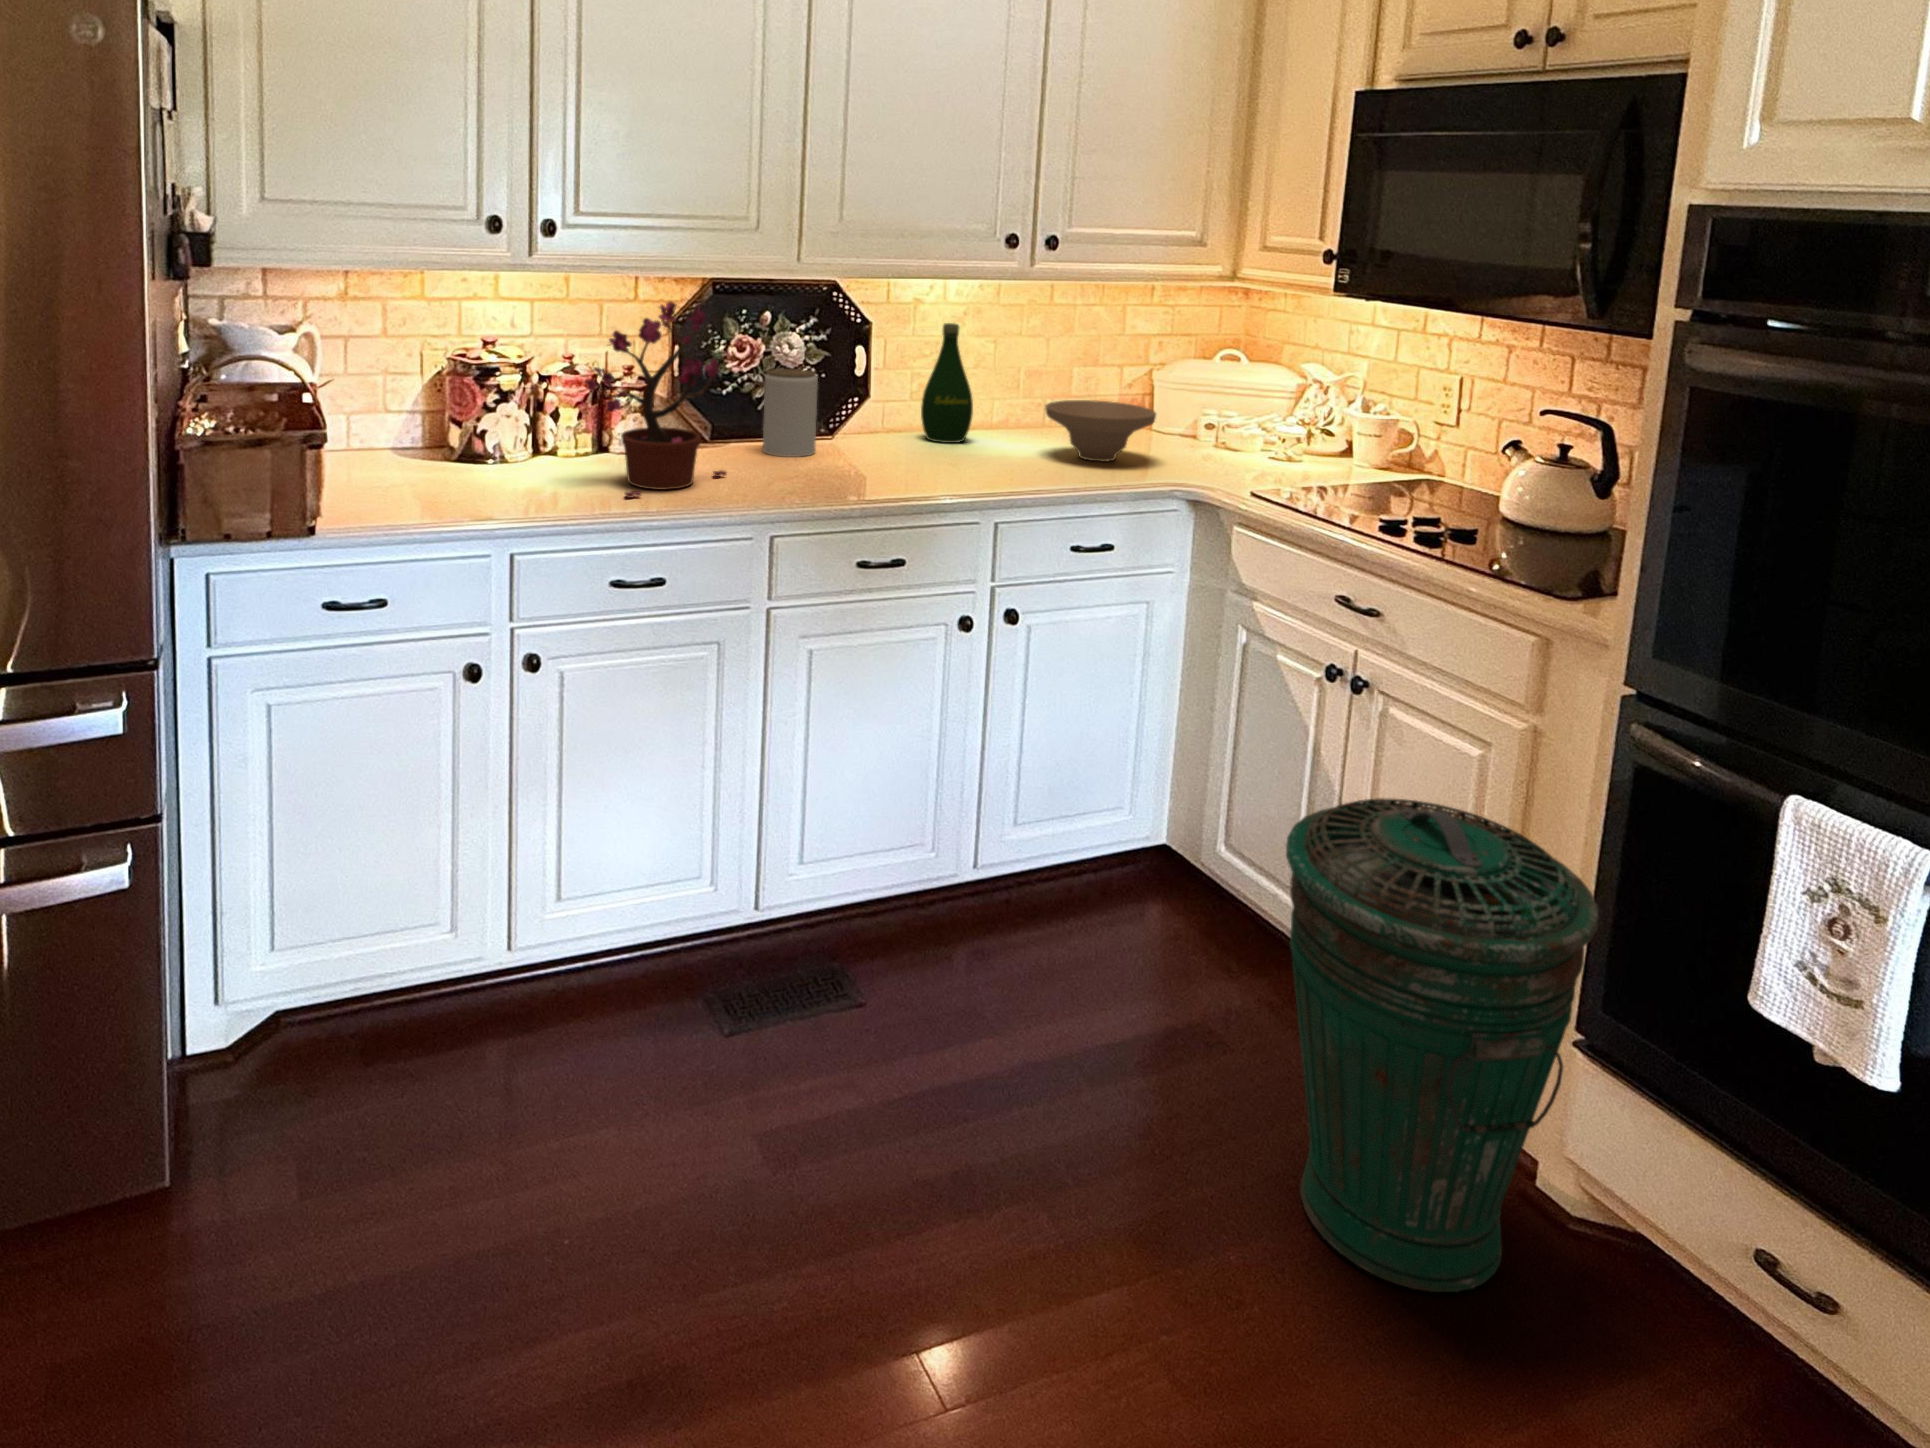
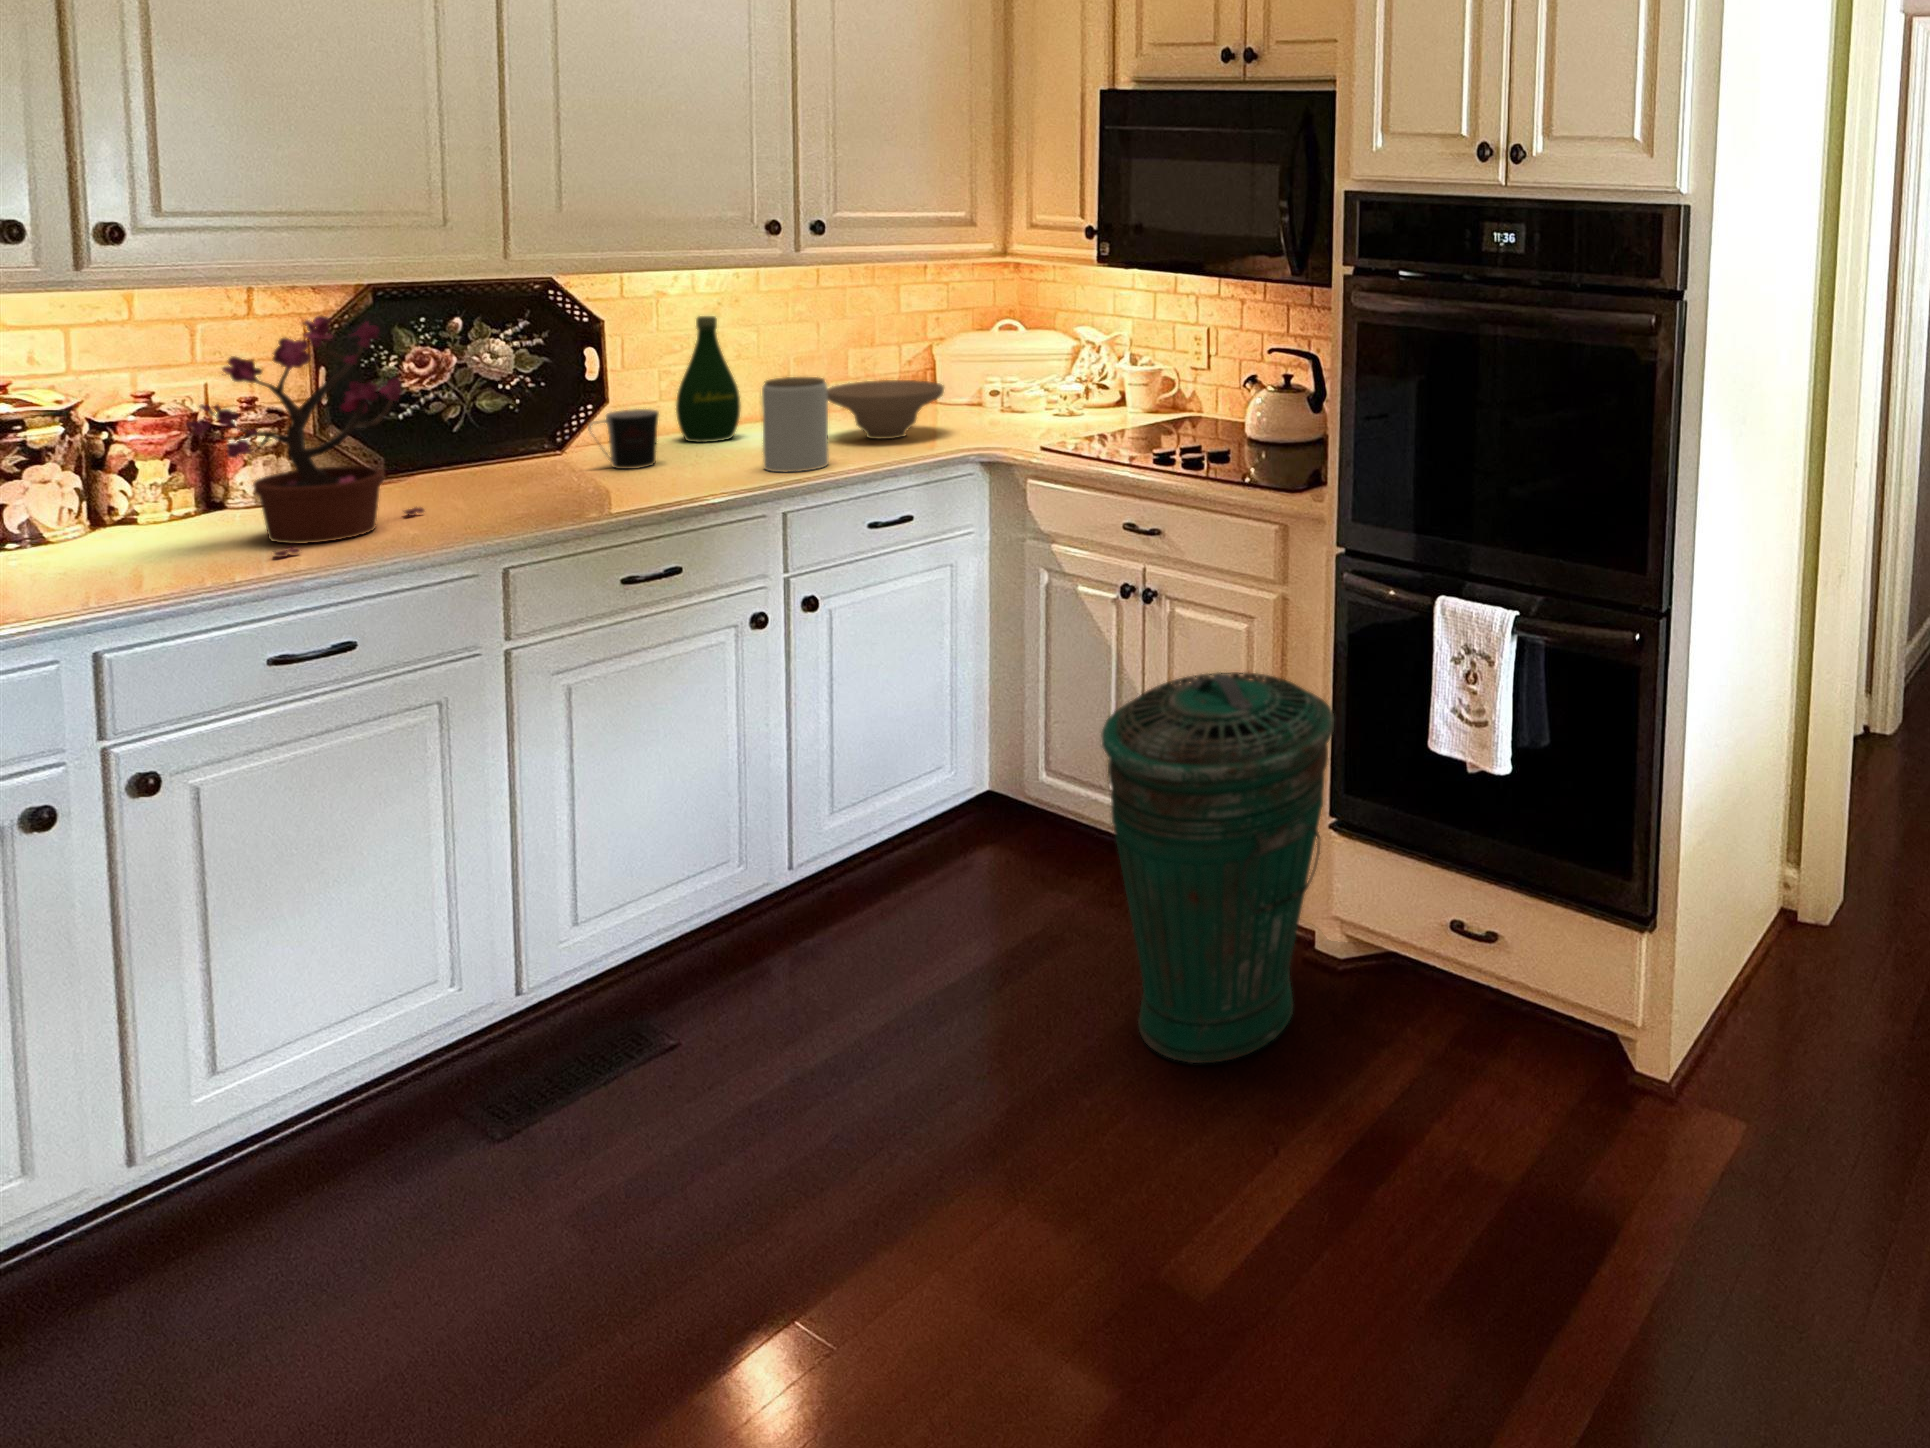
jar: present [763,369,818,457] -> present [762,377,829,472]
coffee cup: none [850,405,904,460] -> present [588,409,659,469]

